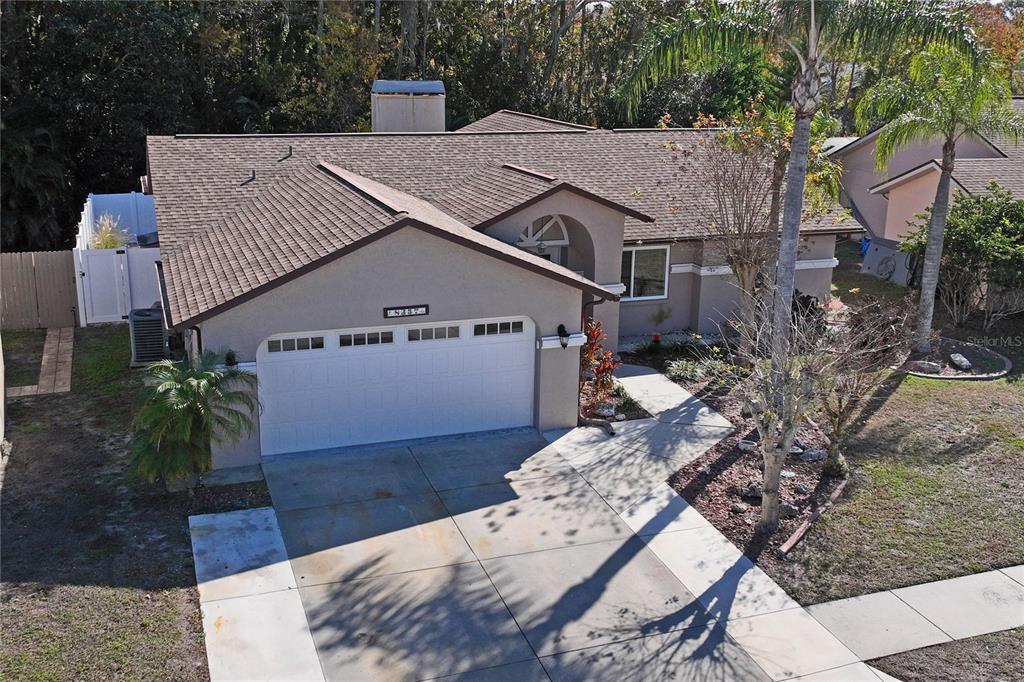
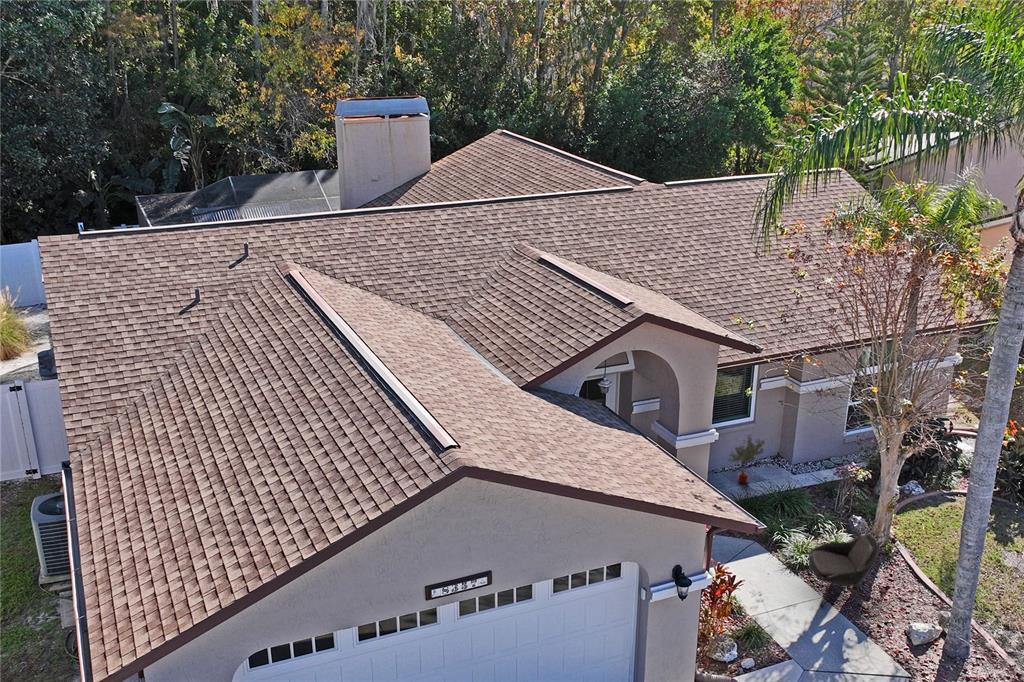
lounge chair: none [681,346,728,399] -> present [809,533,878,610]

